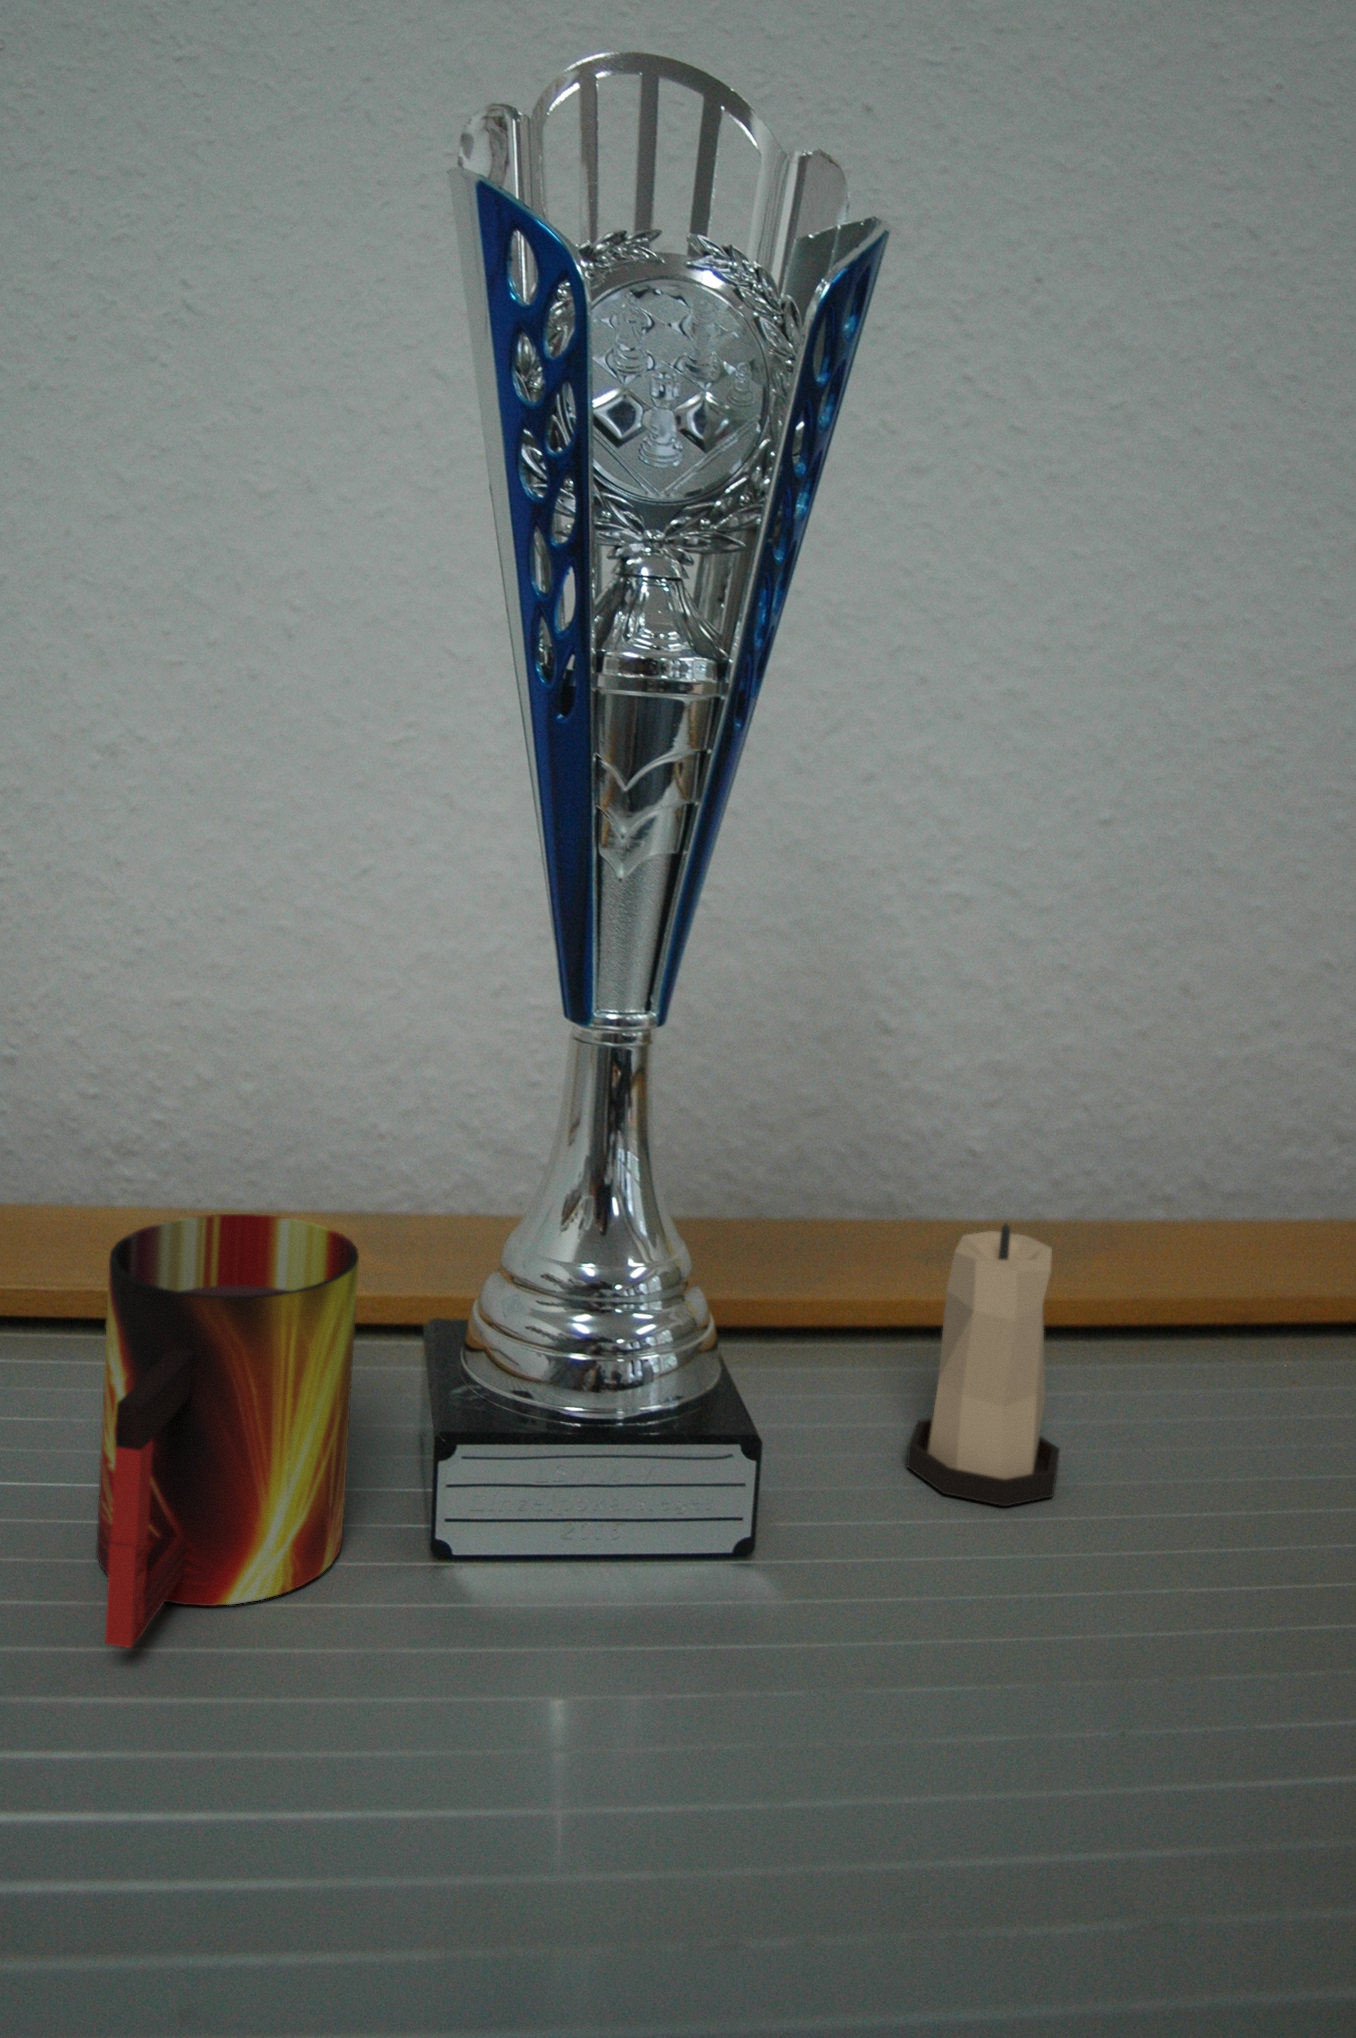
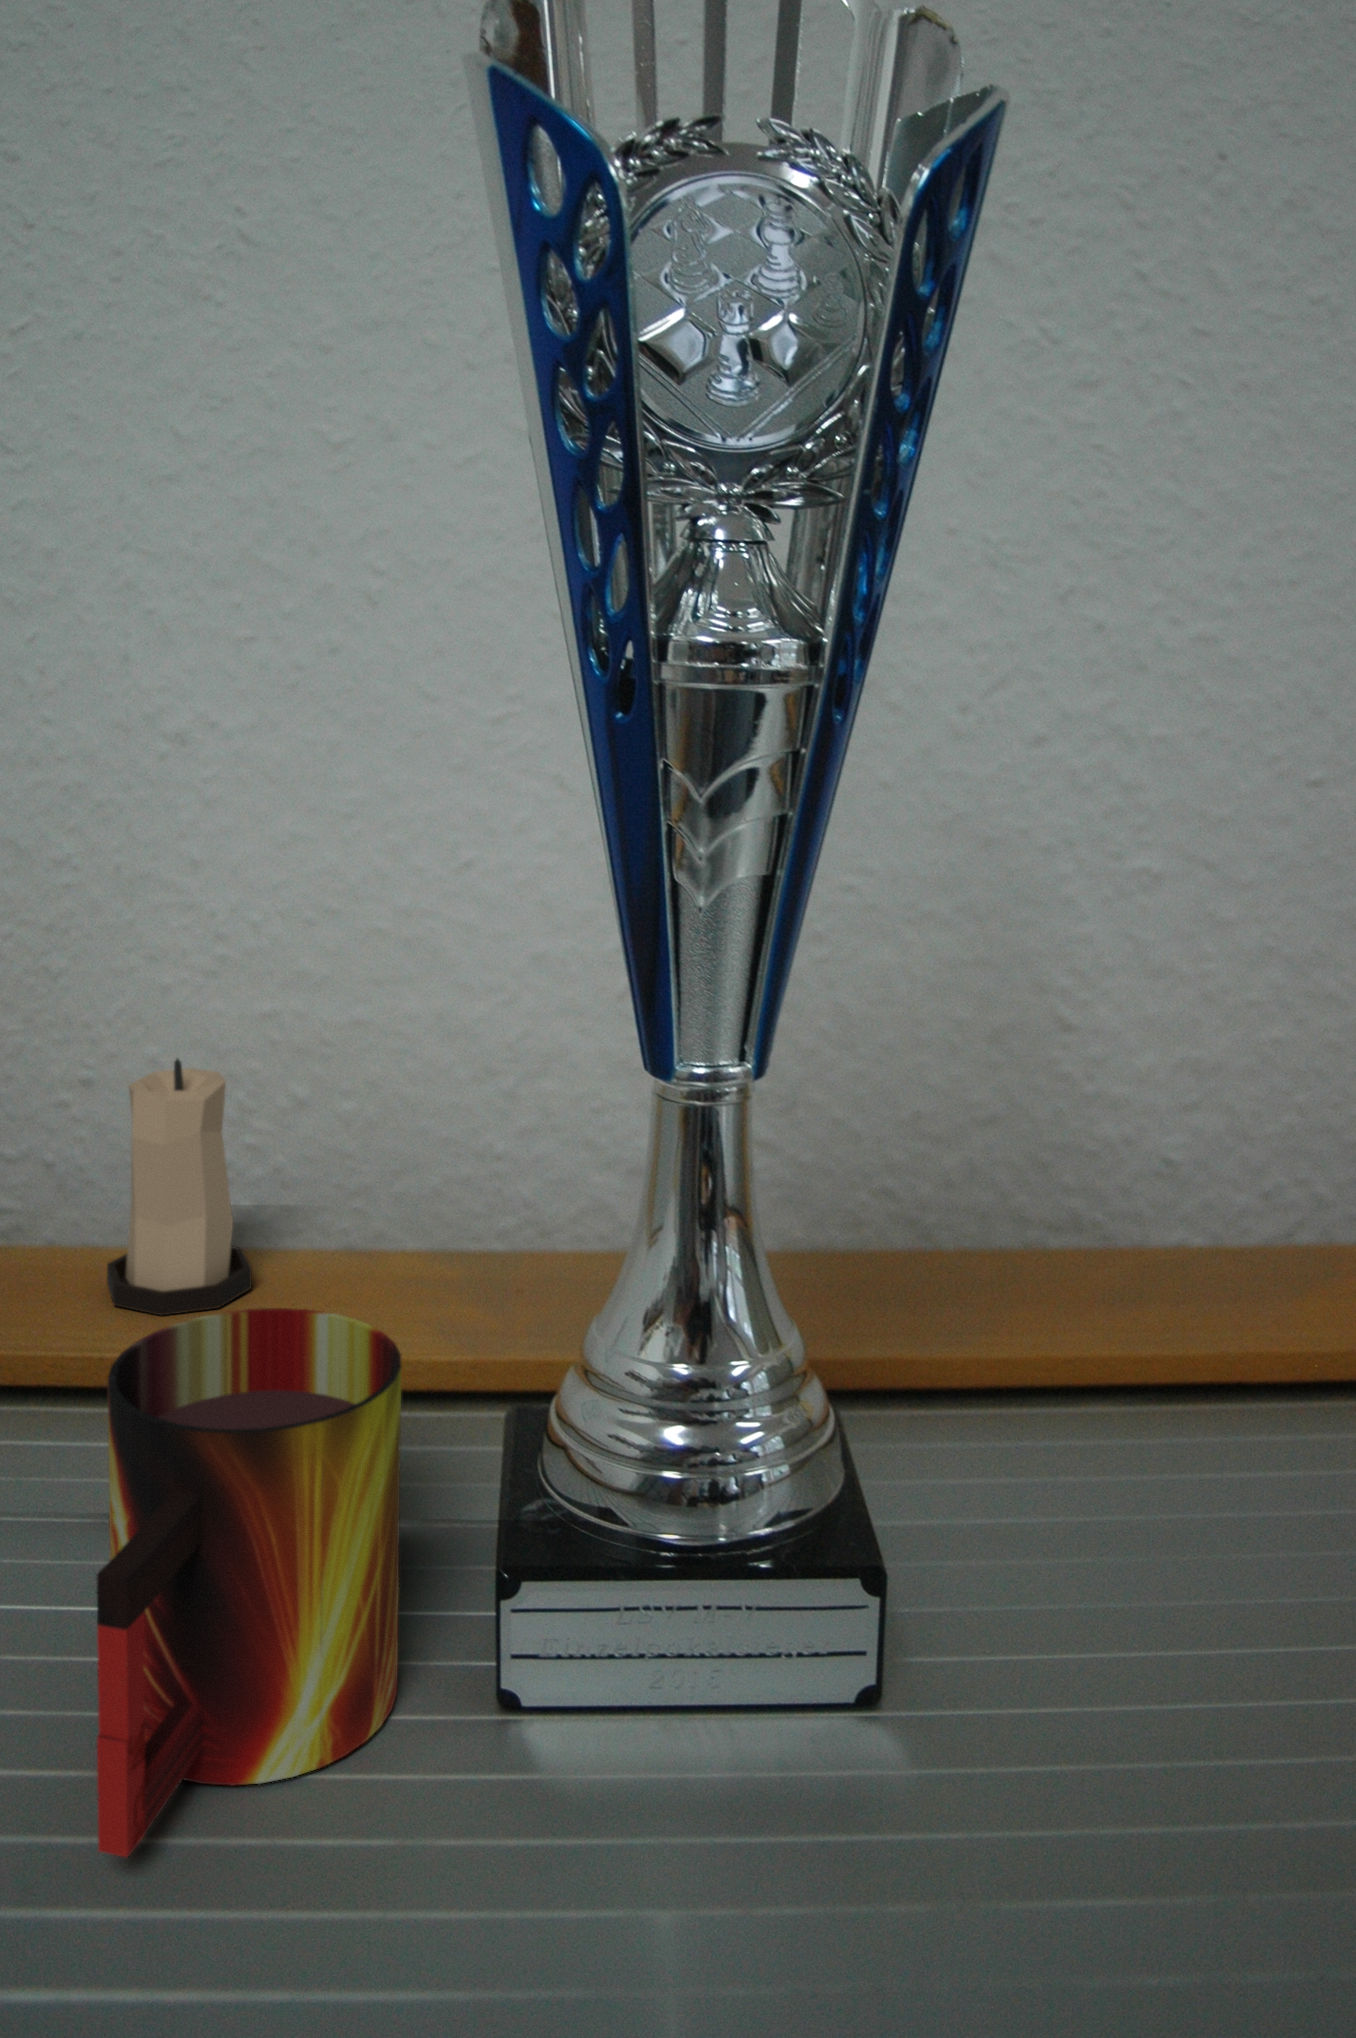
candle: present [907,1224,1060,1506] -> present [107,1059,252,1316]

